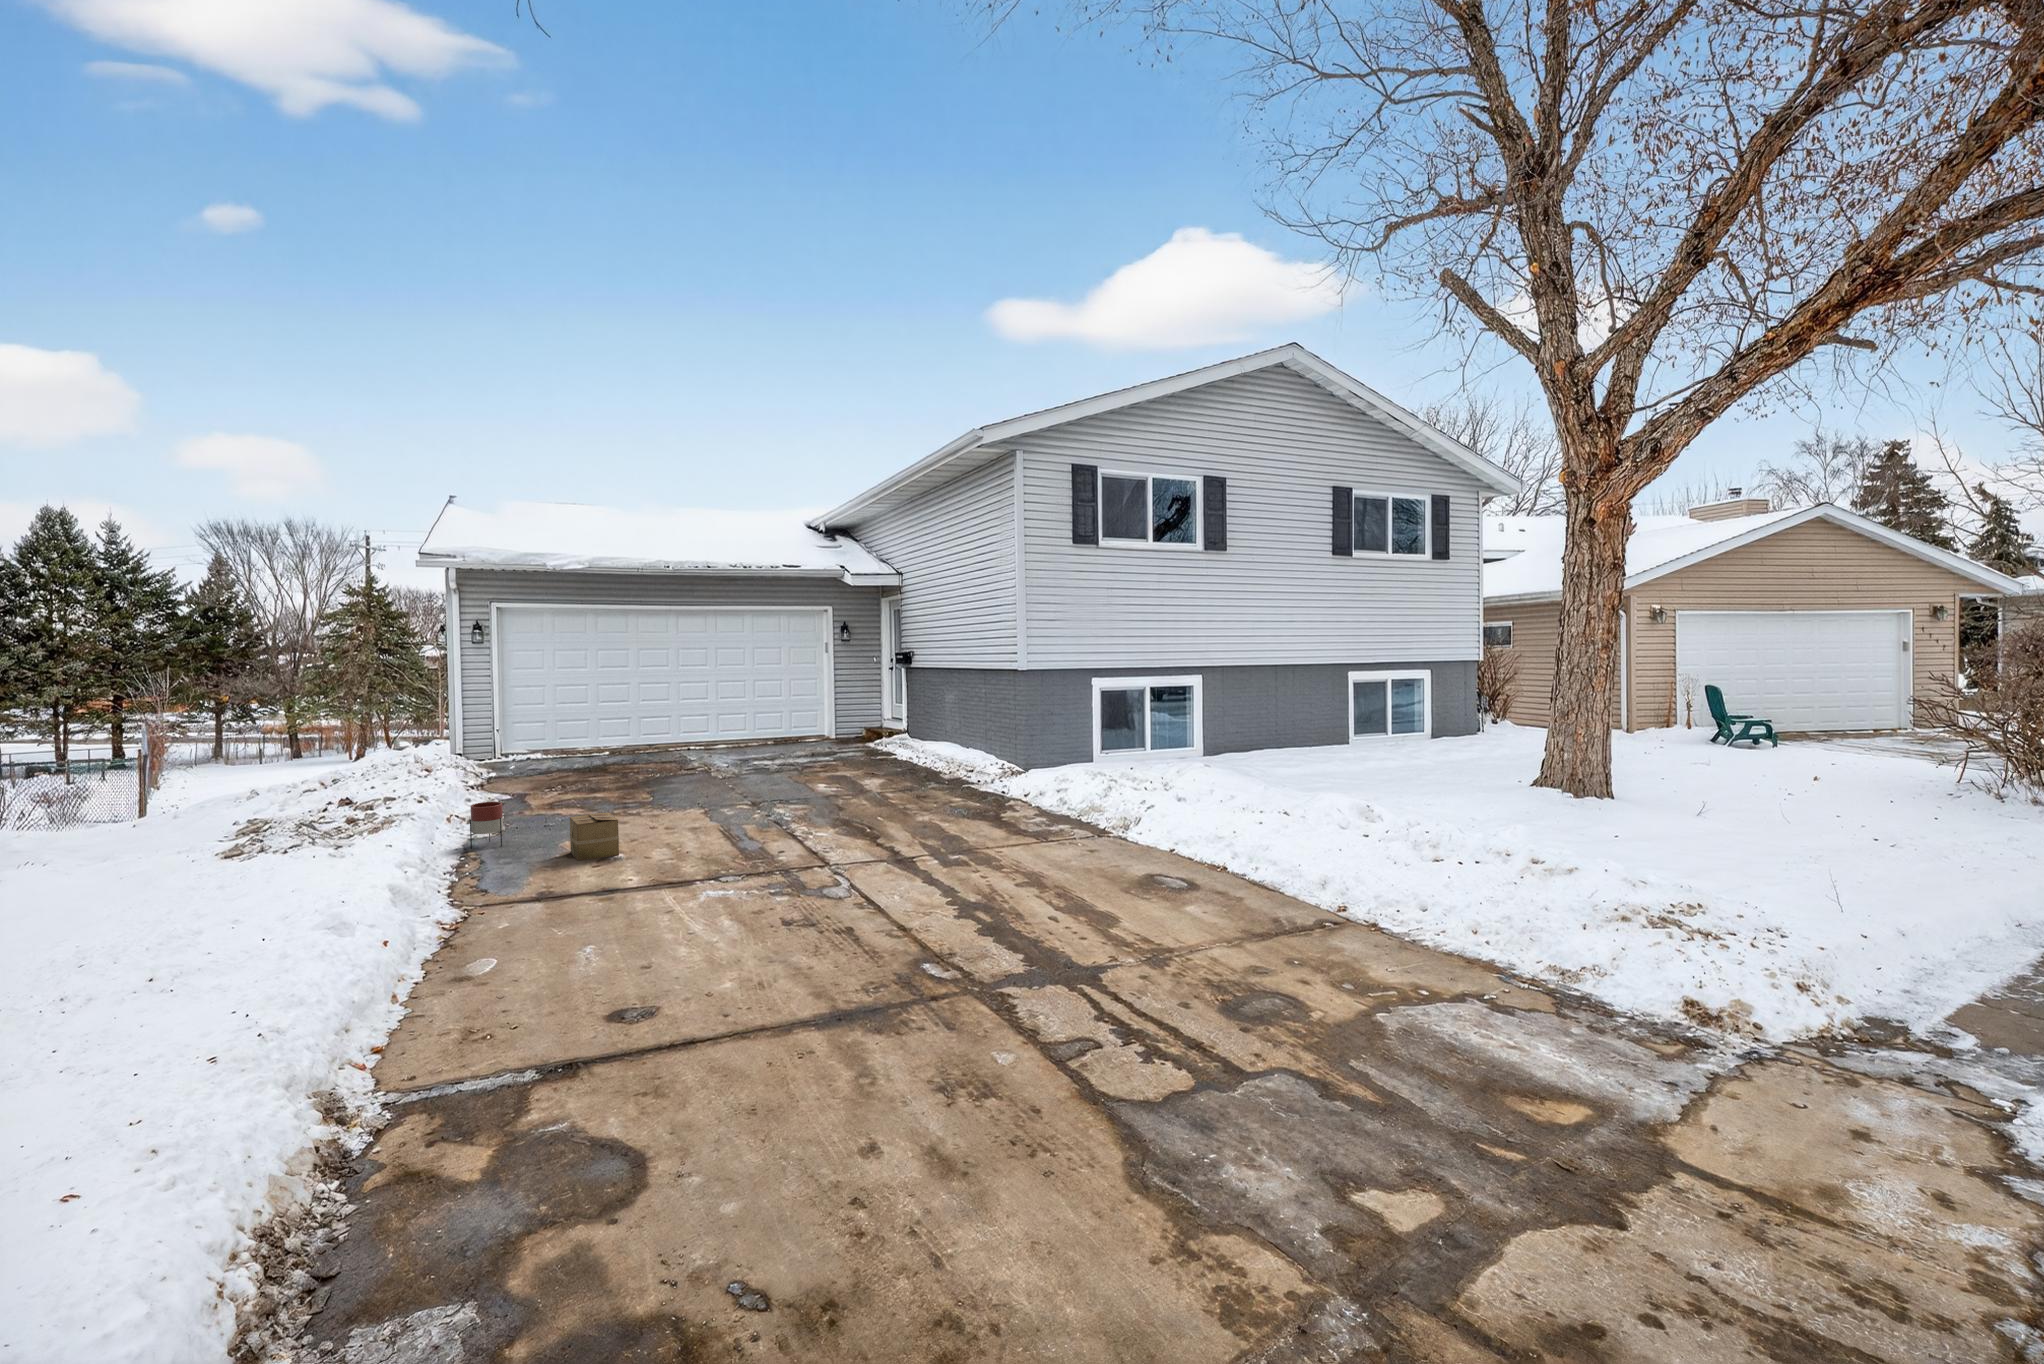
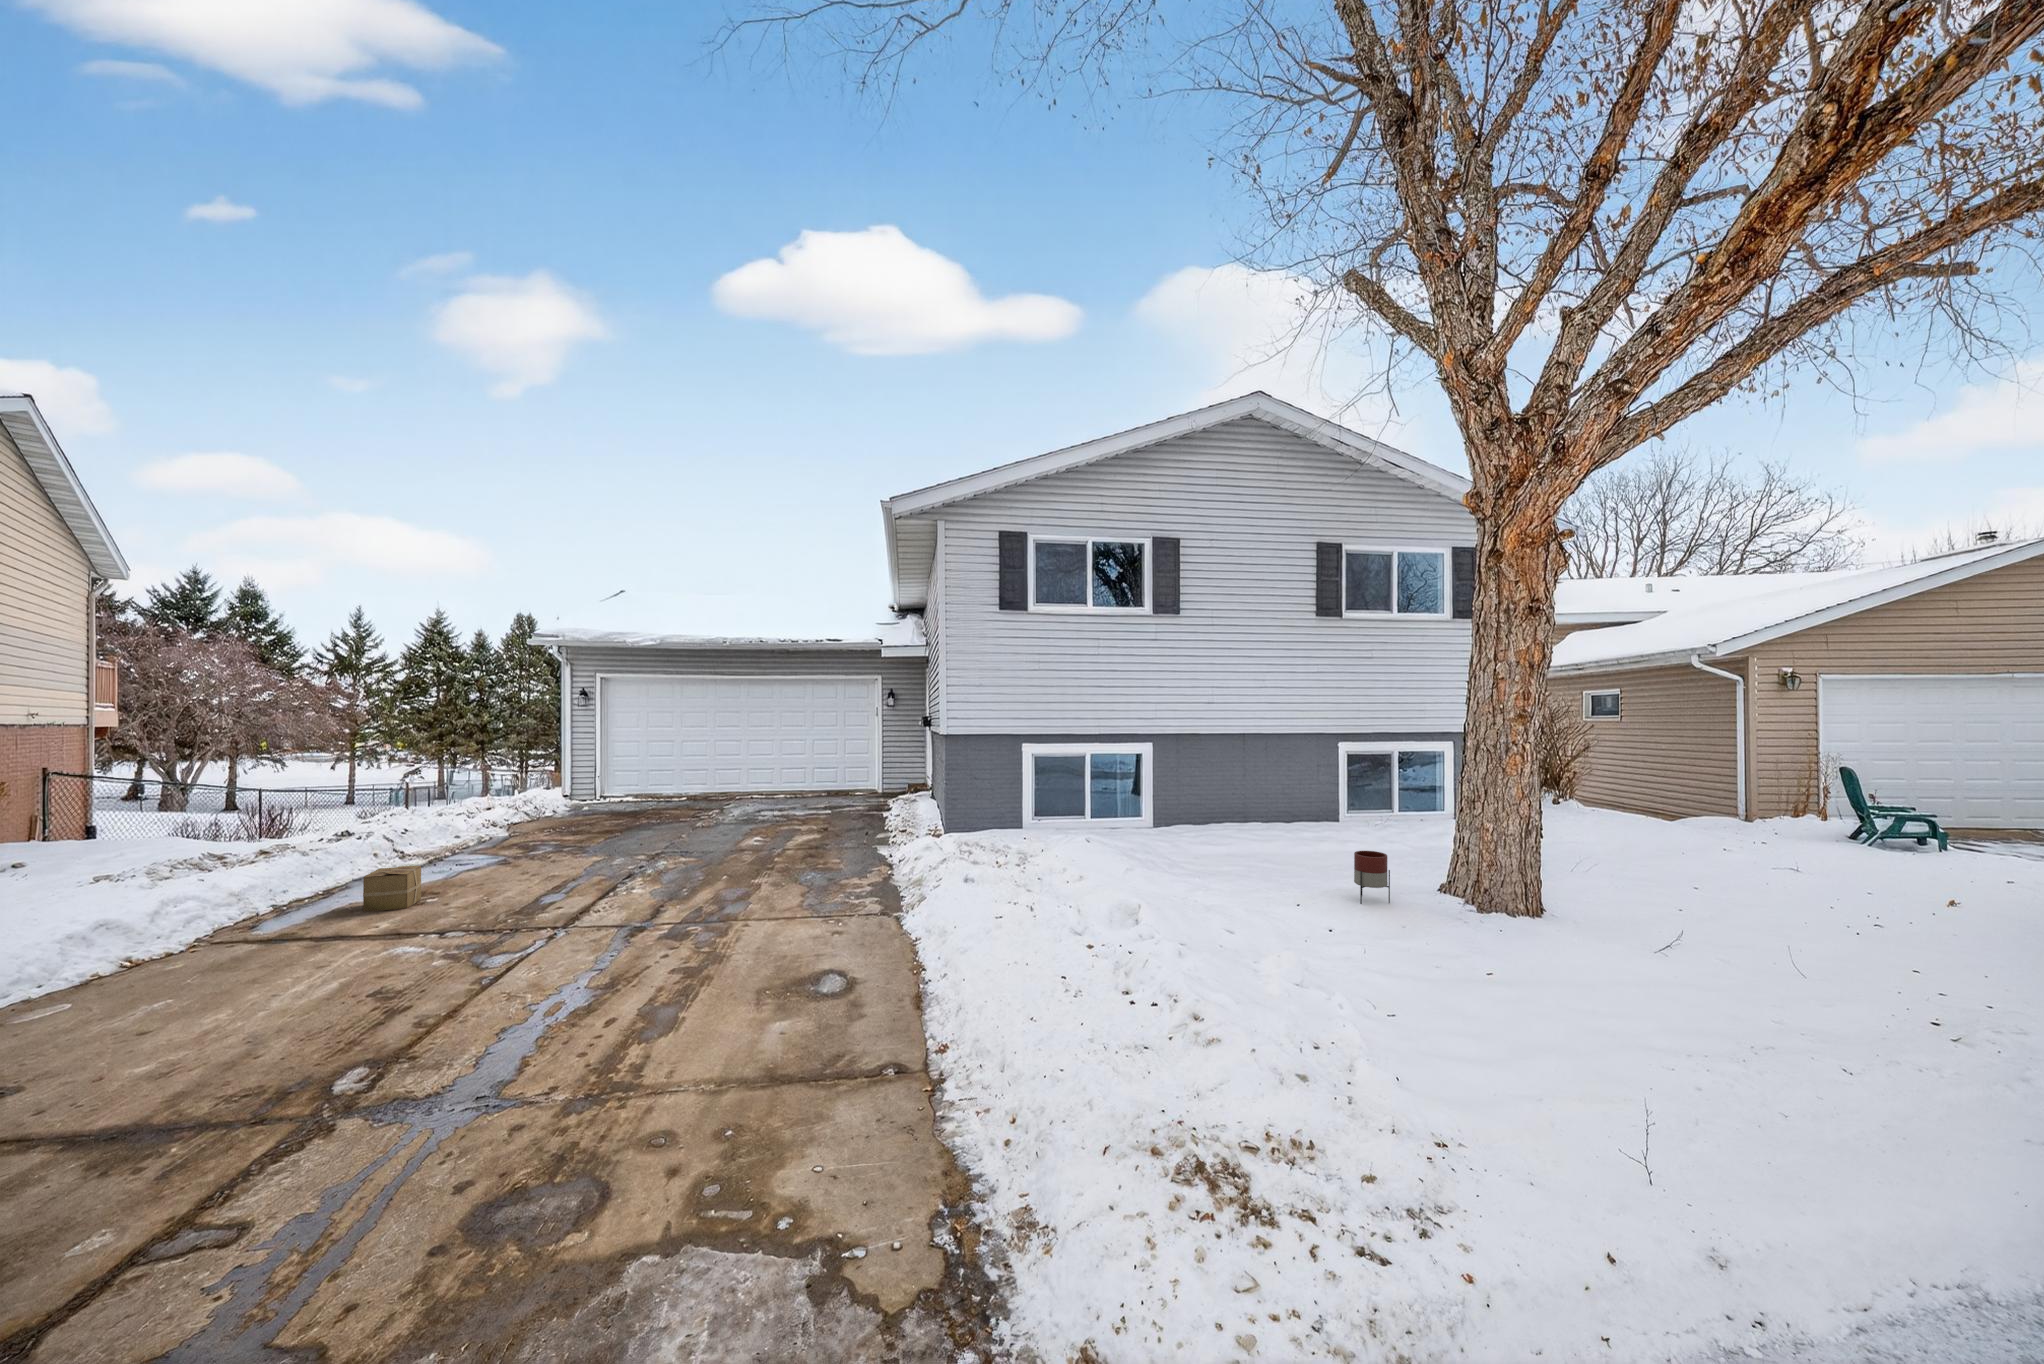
planter: present [470,802,503,849] -> present [1354,851,1390,904]

